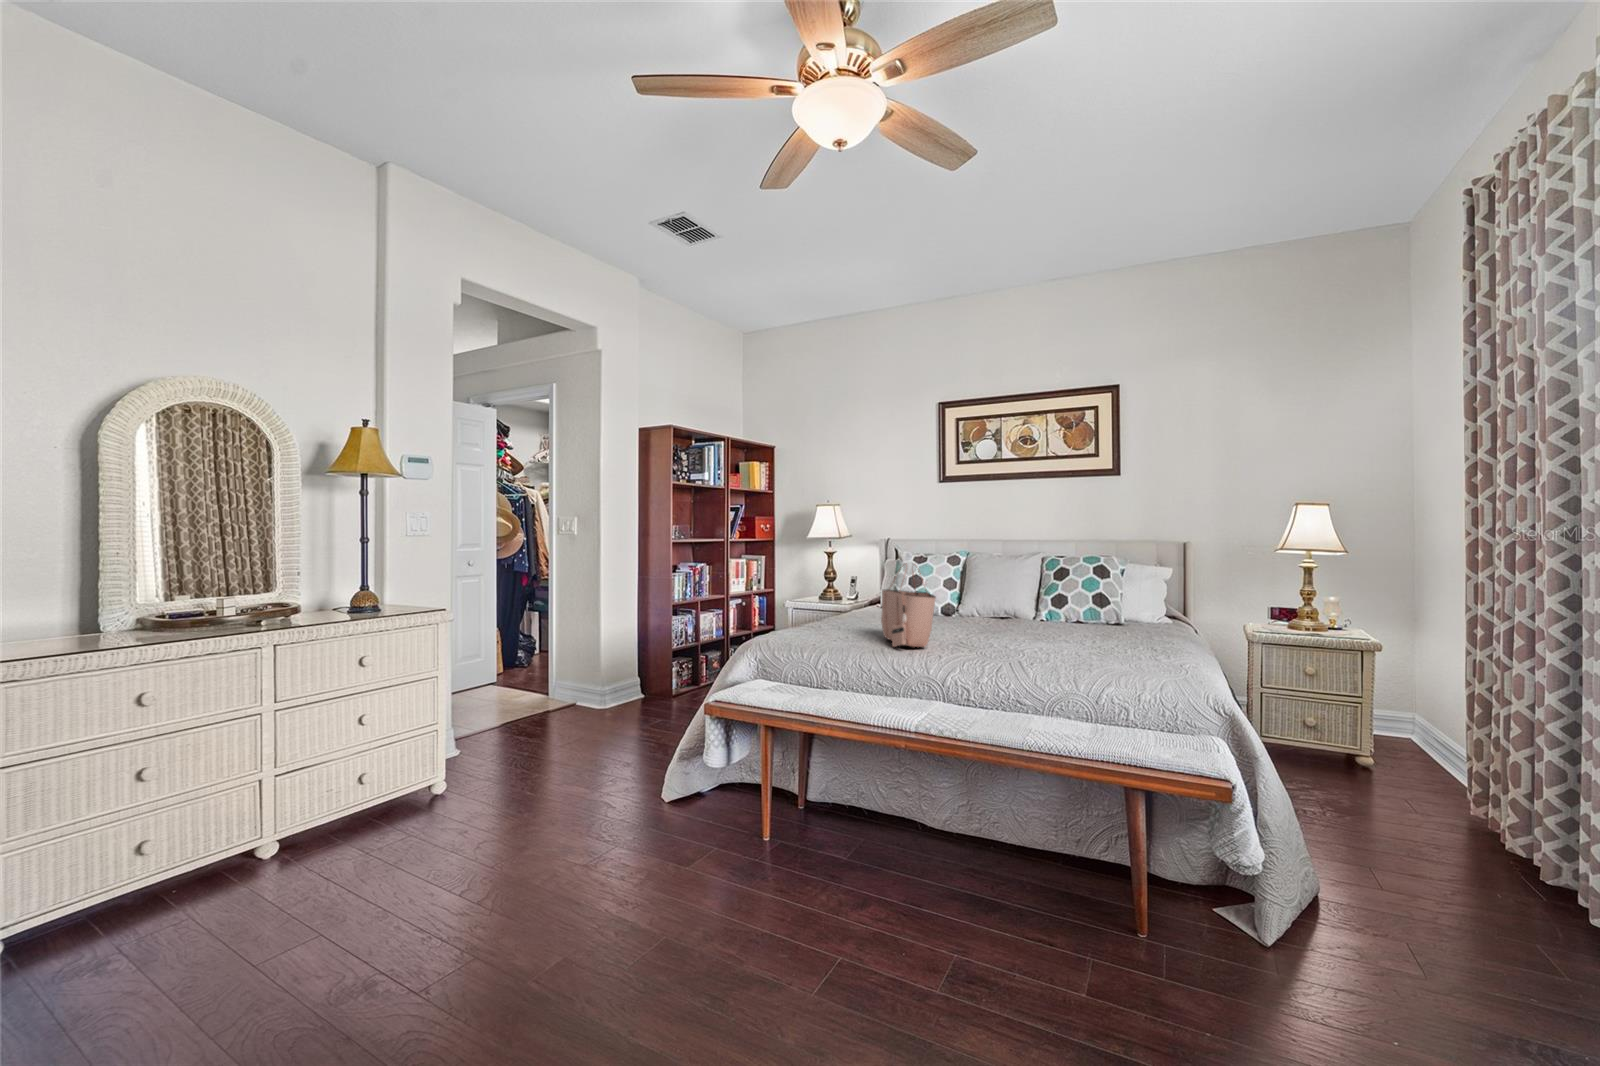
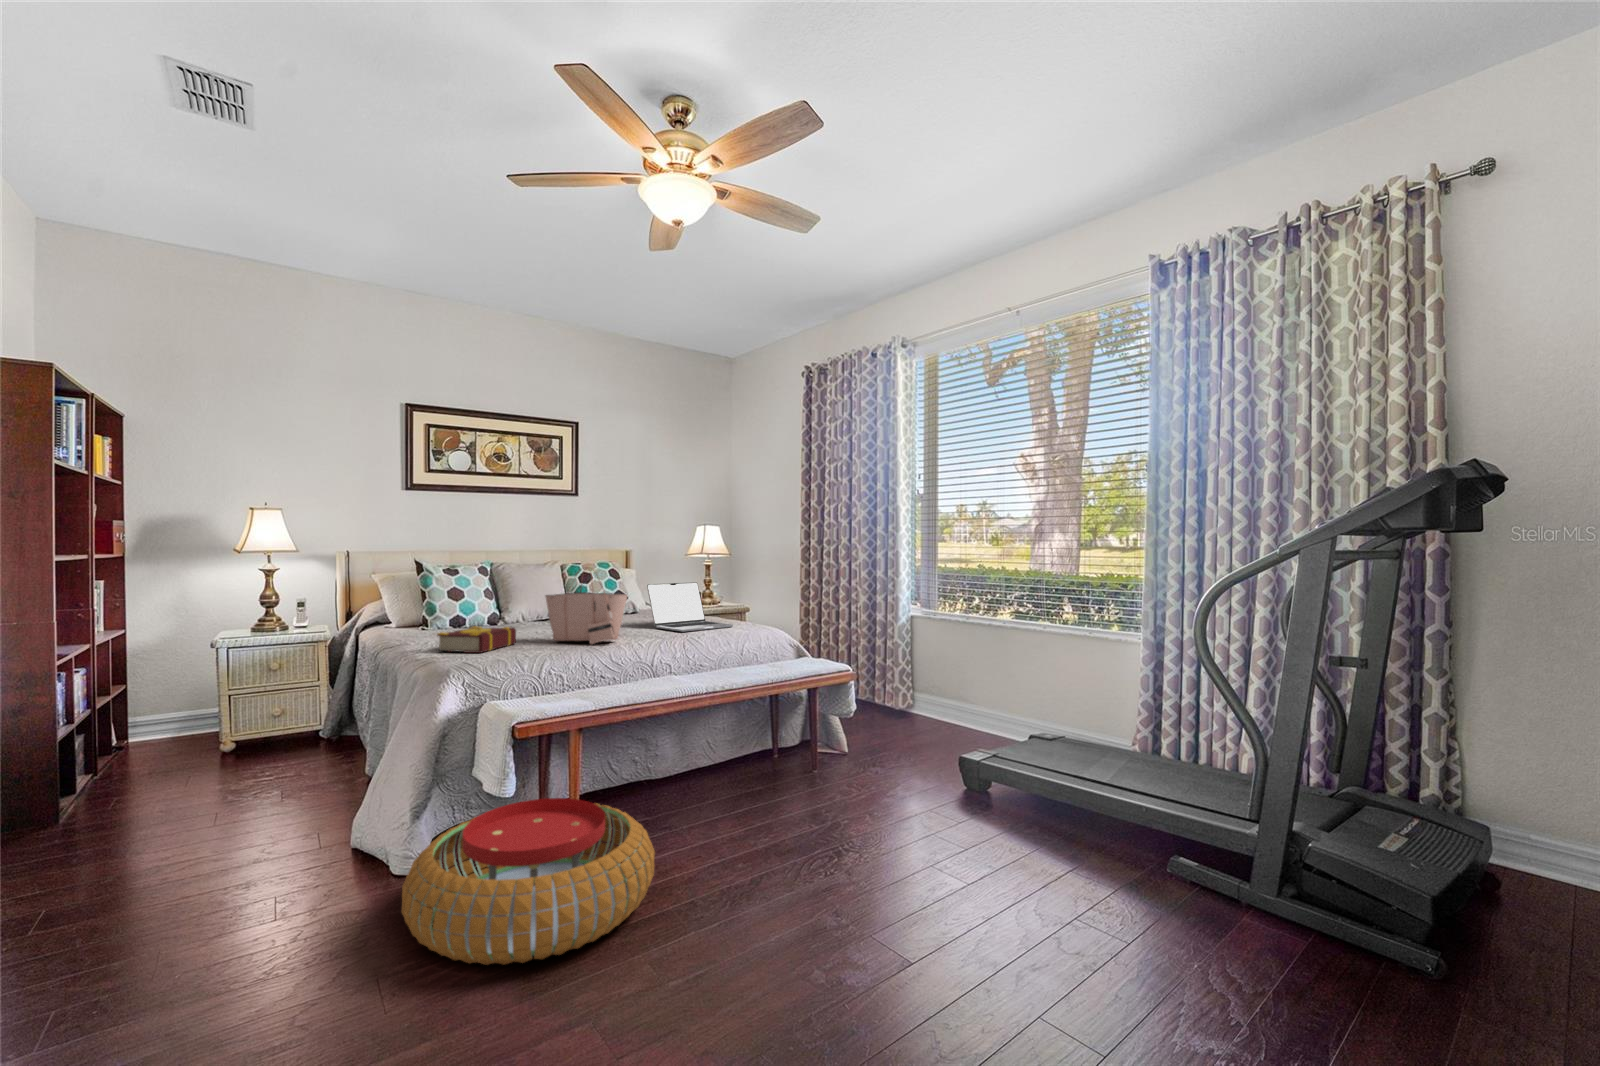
laptop: none [1029,587,1125,659] -> present [647,582,733,632]
book: none [794,612,860,637] -> present [437,626,516,653]
pouf: none [529,767,741,908] -> present [402,798,655,965]

